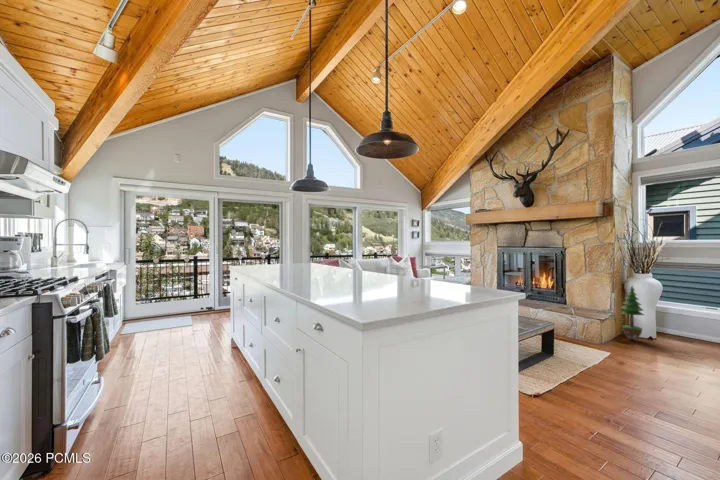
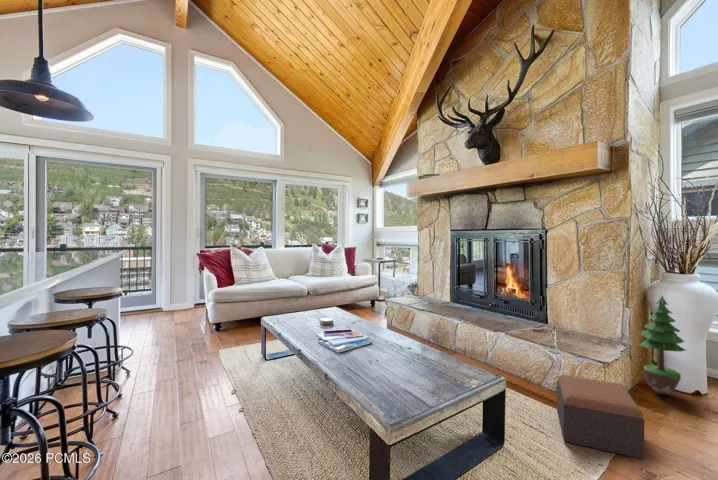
footstool: none [576,326,620,359] -> present [557,375,645,459]

